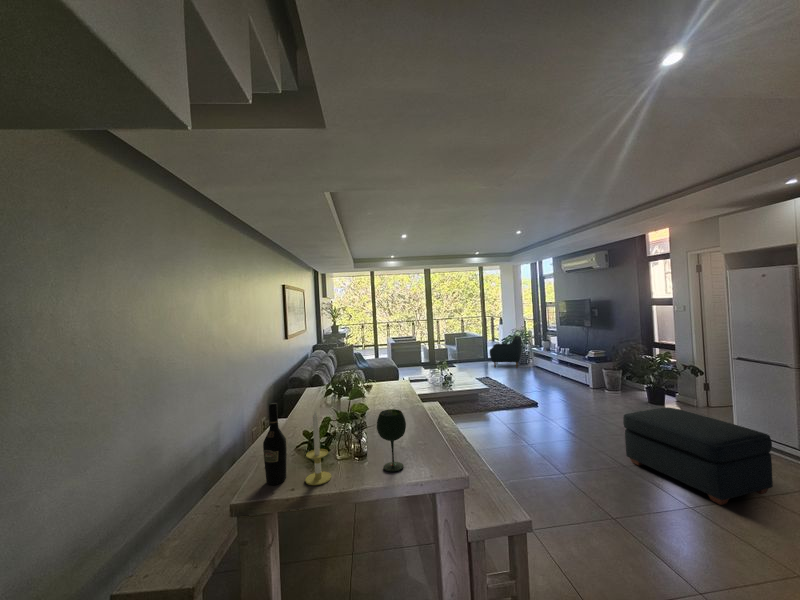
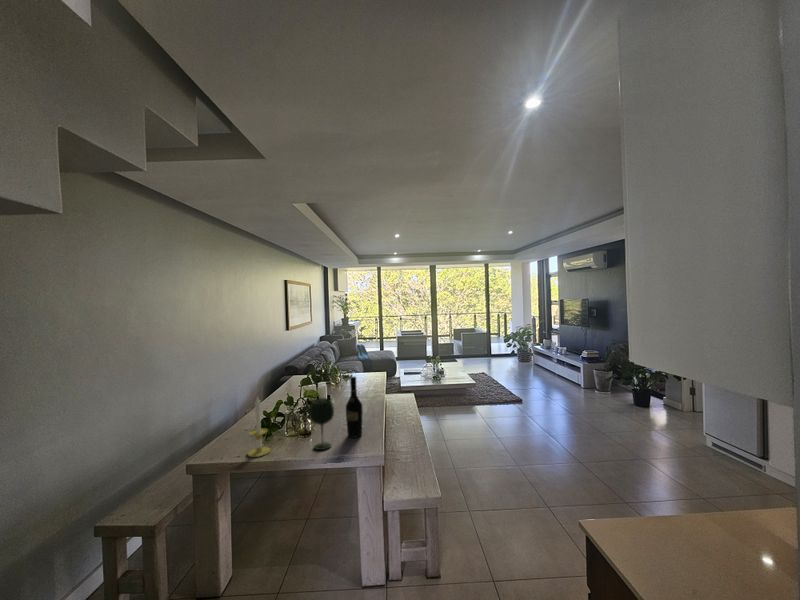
armchair: present [490,336,522,368] -> none [490,333,523,365]
wine bottle: present [263,403,287,485] -> present [346,377,363,438]
ottoman: present [623,407,773,505] -> none [585,409,718,502]

